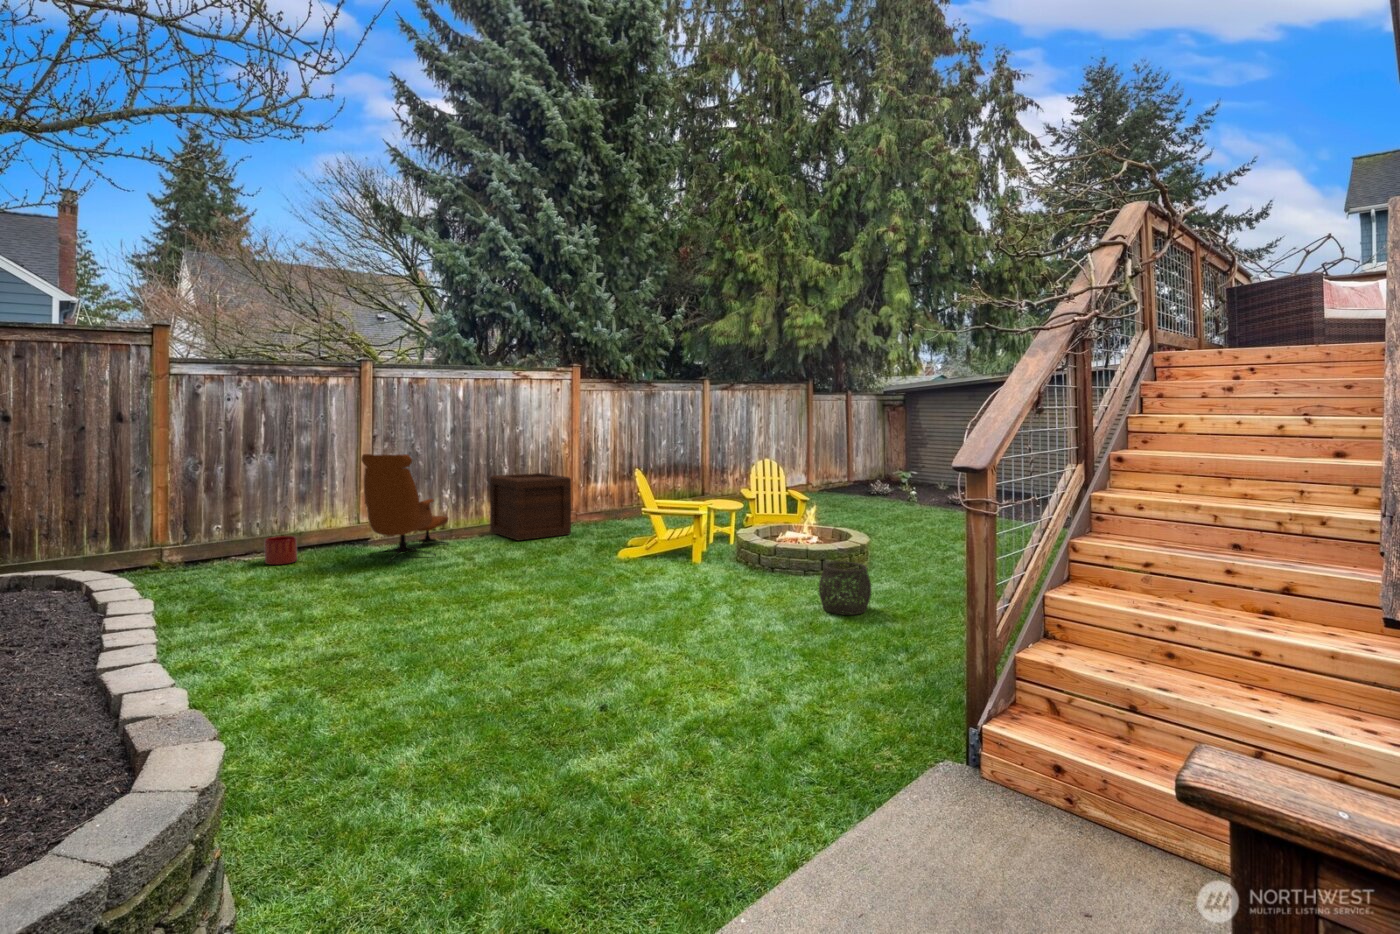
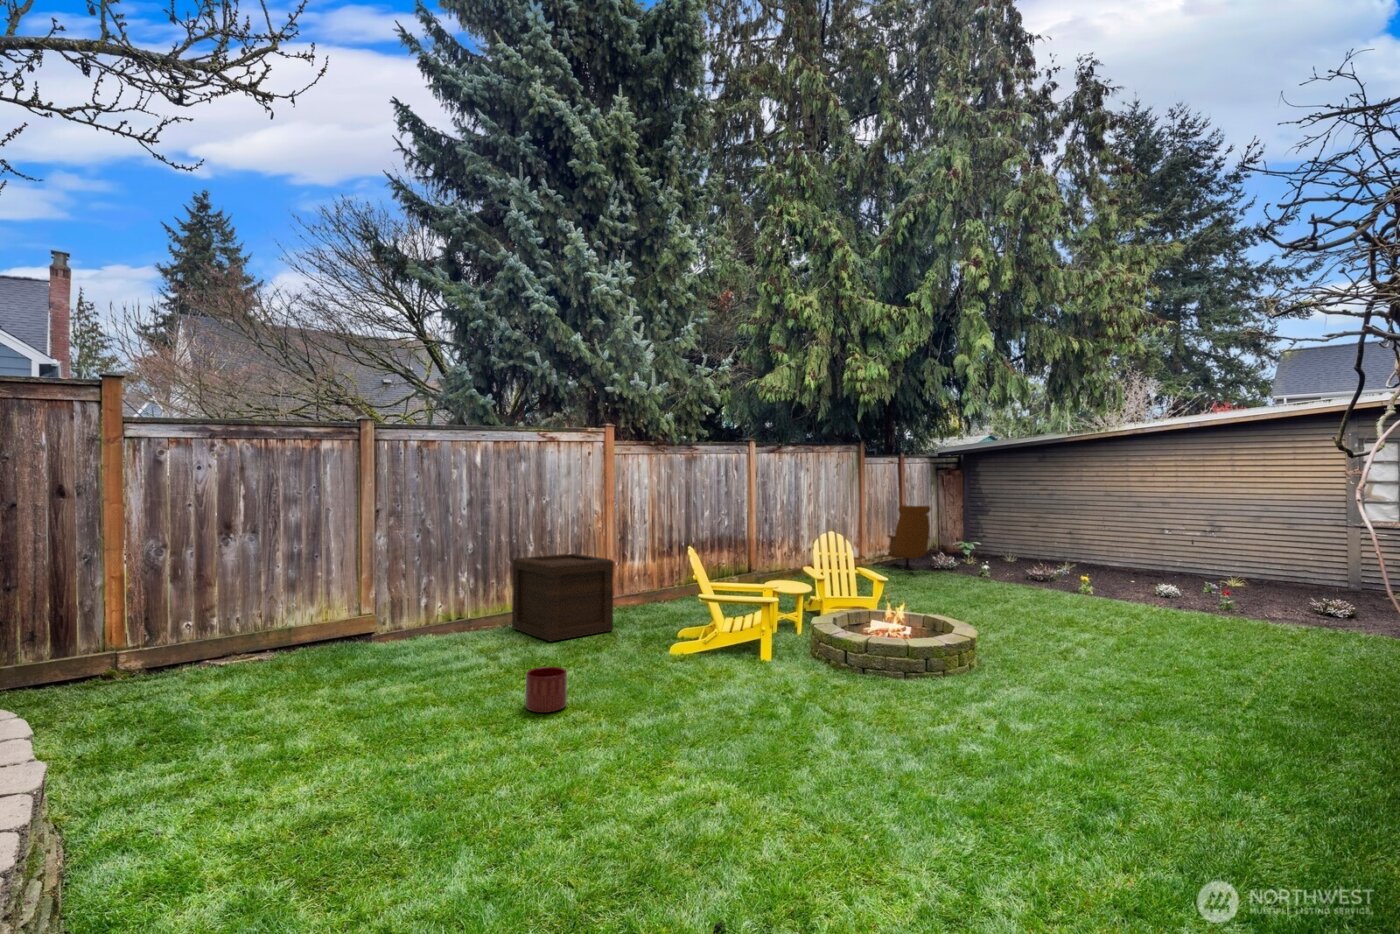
lounge chair: present [361,454,448,563] -> present [881,505,930,575]
planter: present [264,536,297,565] -> present [526,667,567,713]
woven basket: present [819,562,872,615] -> none [993,686,1072,766]

